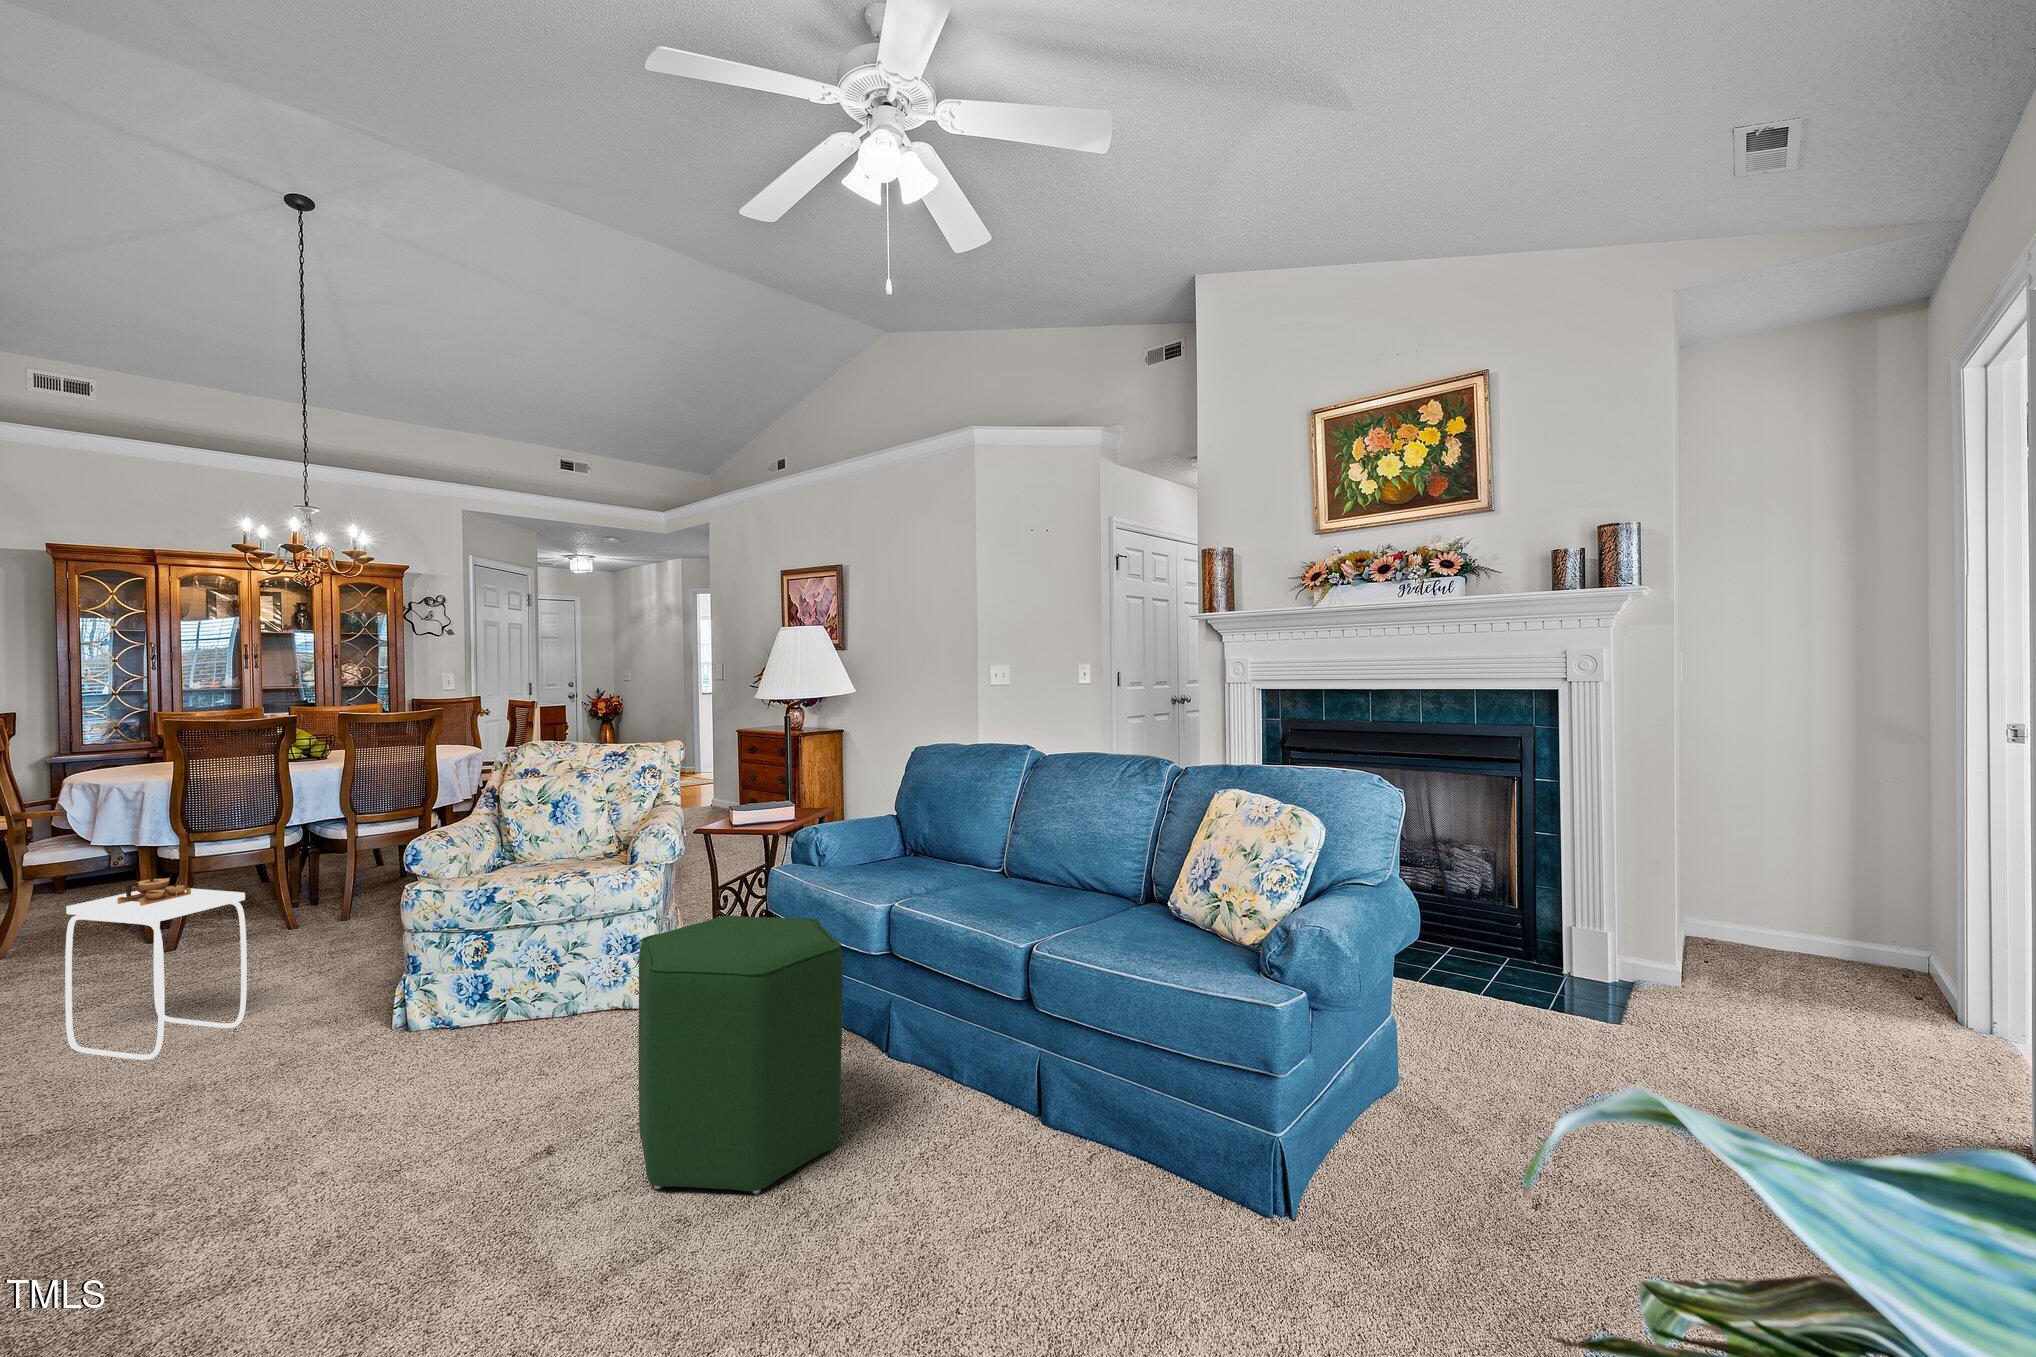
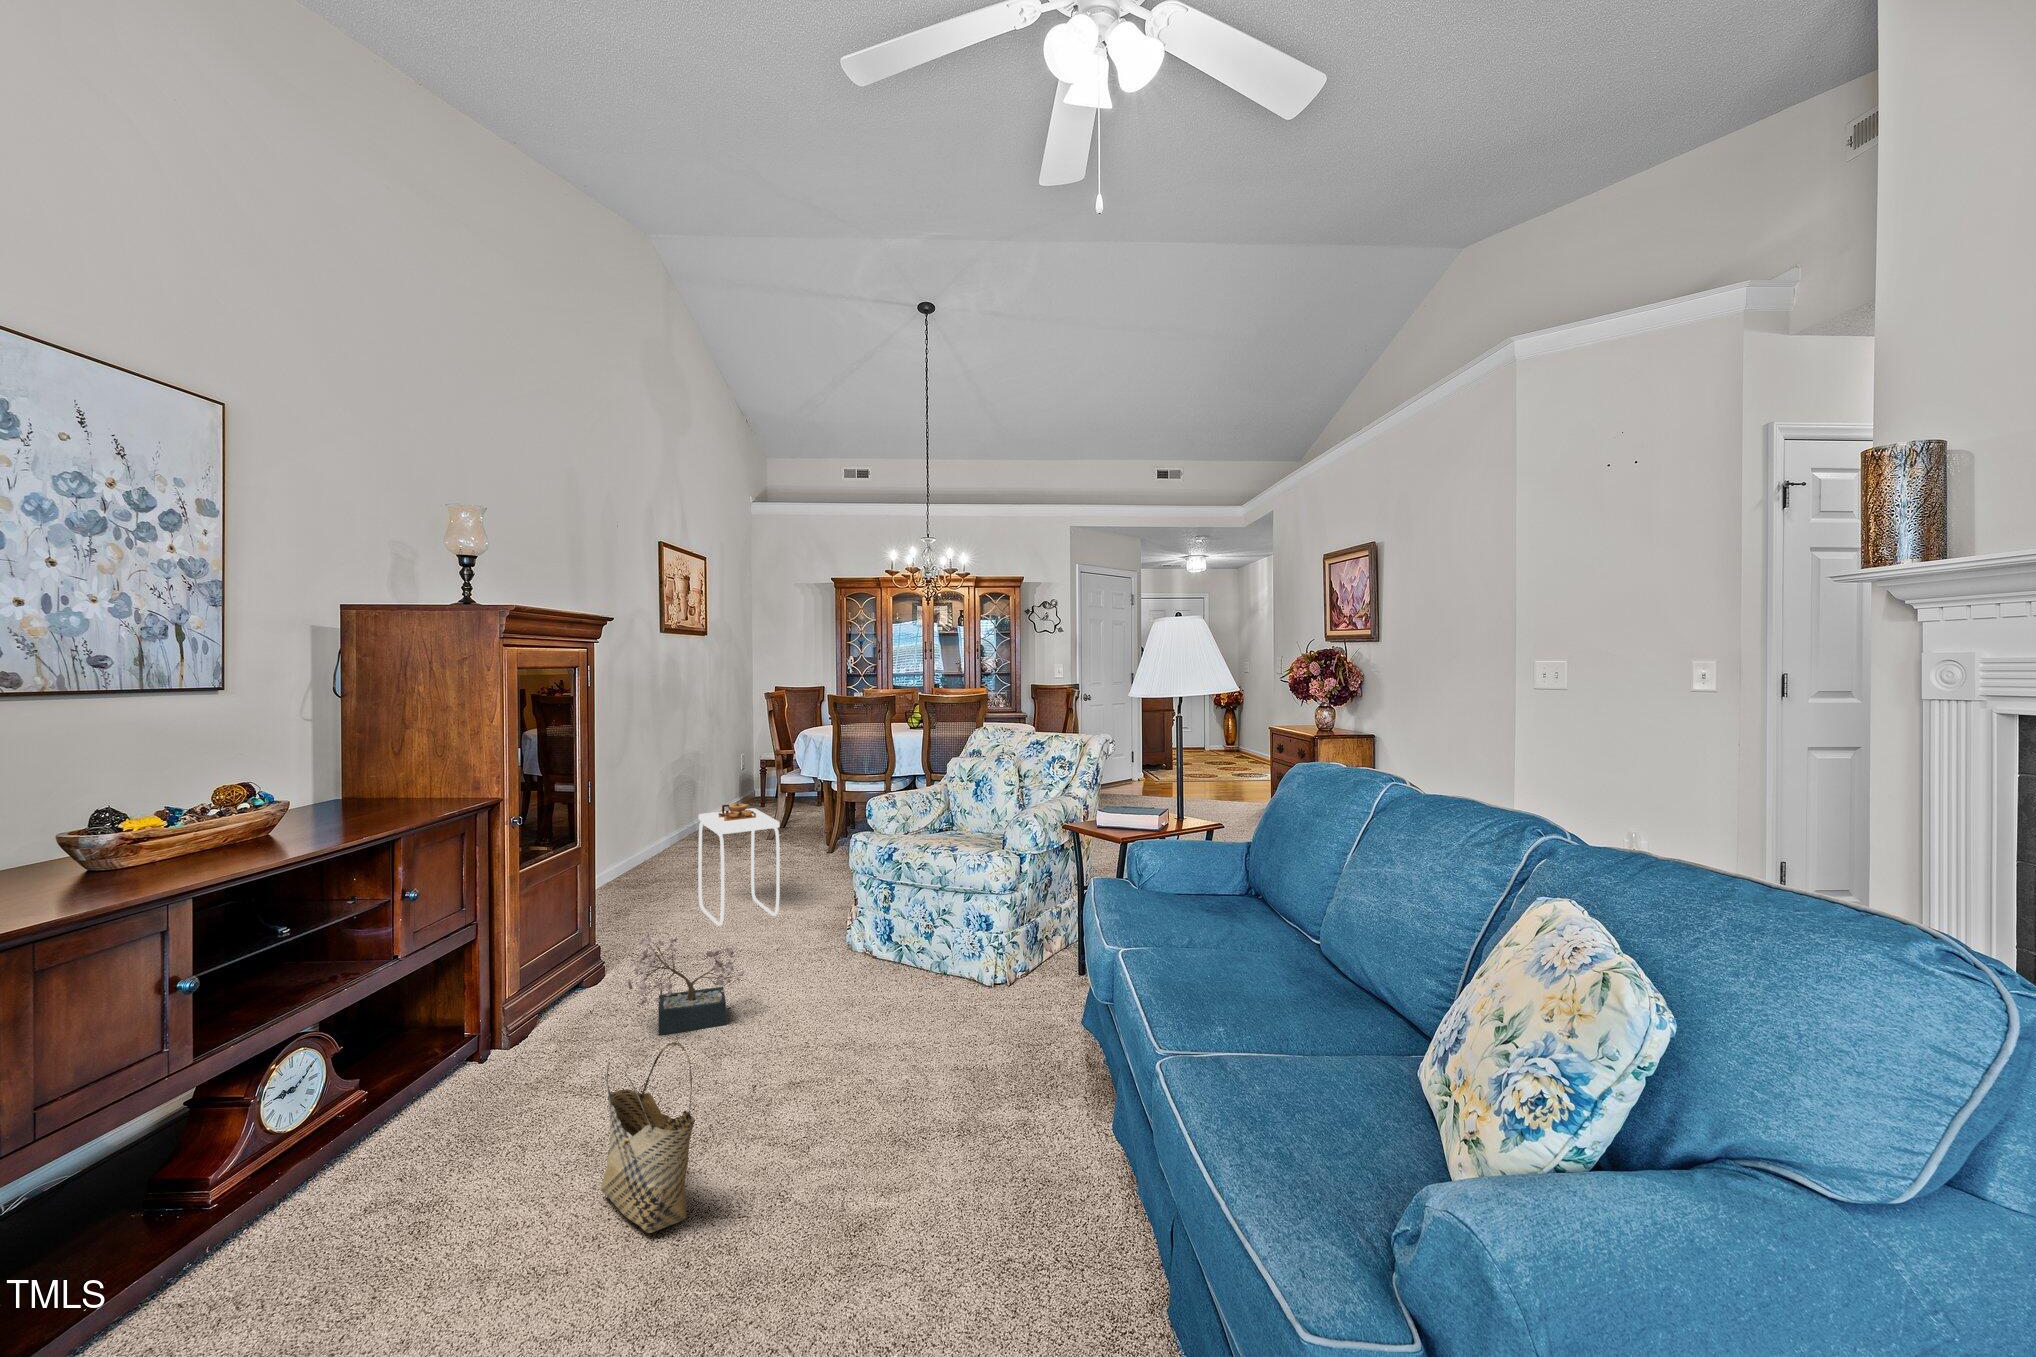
ottoman: present [638,916,843,1194] -> none [800,924,1008,1218]
decorative plant: none [184,1039,362,1177] -> present [627,934,744,1035]
woven basket: none [442,1088,592,1299] -> present [601,1042,695,1233]

